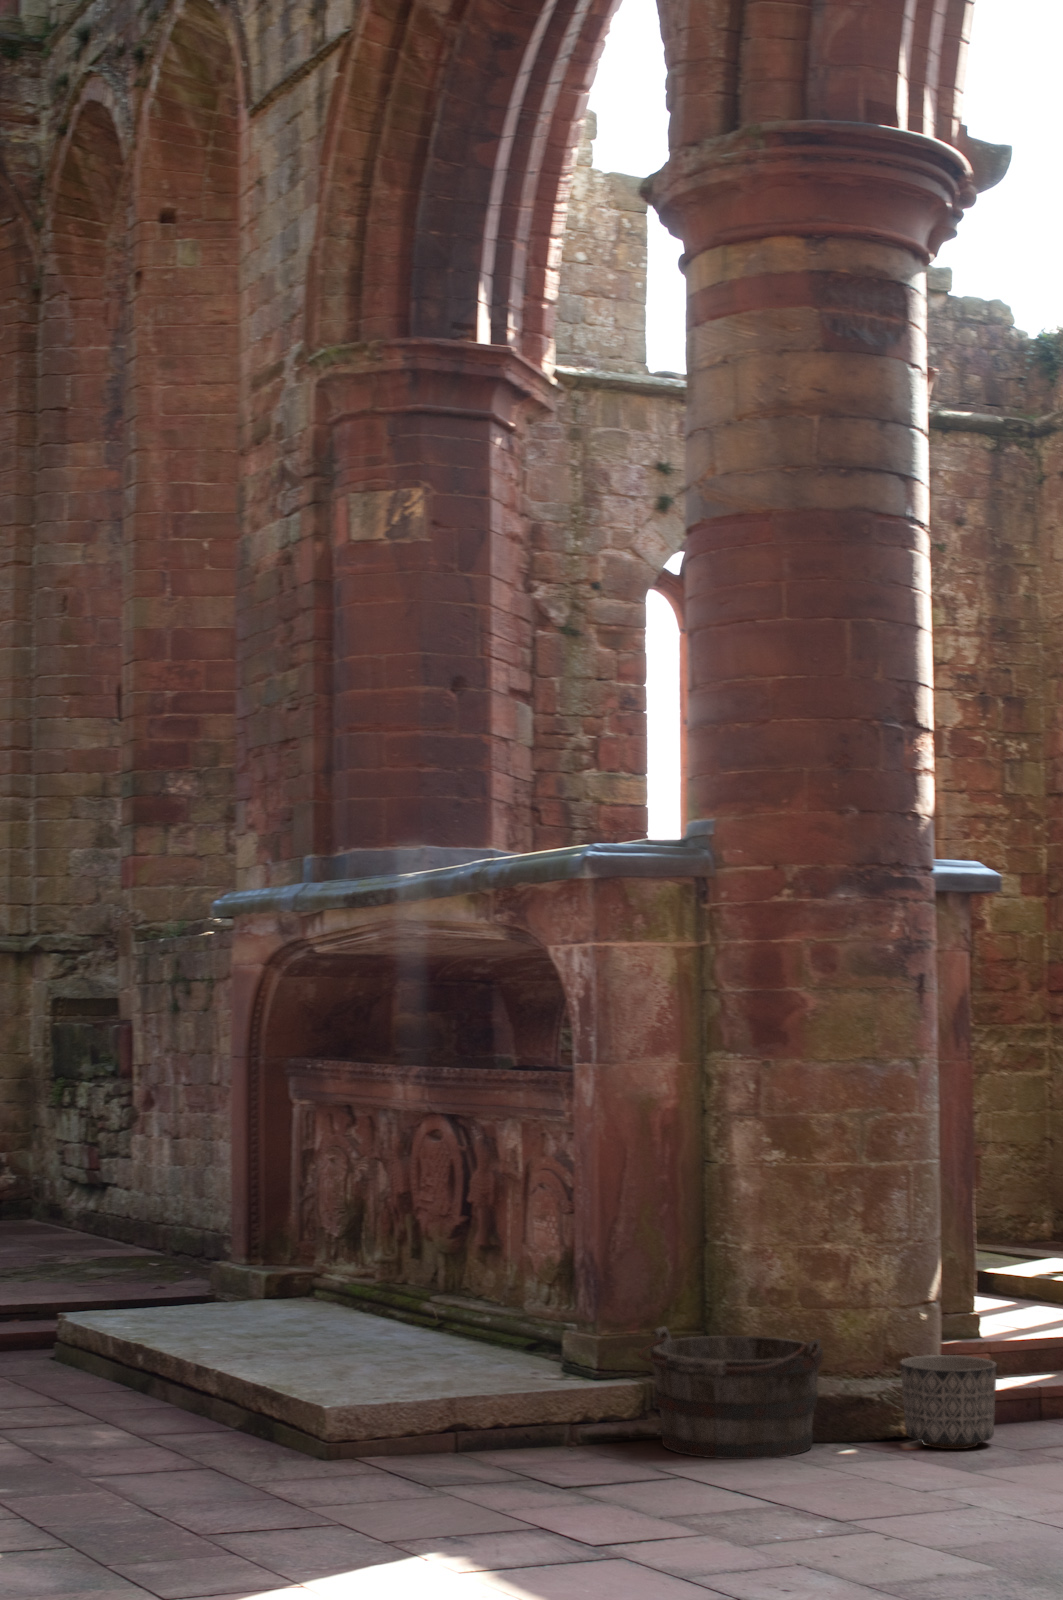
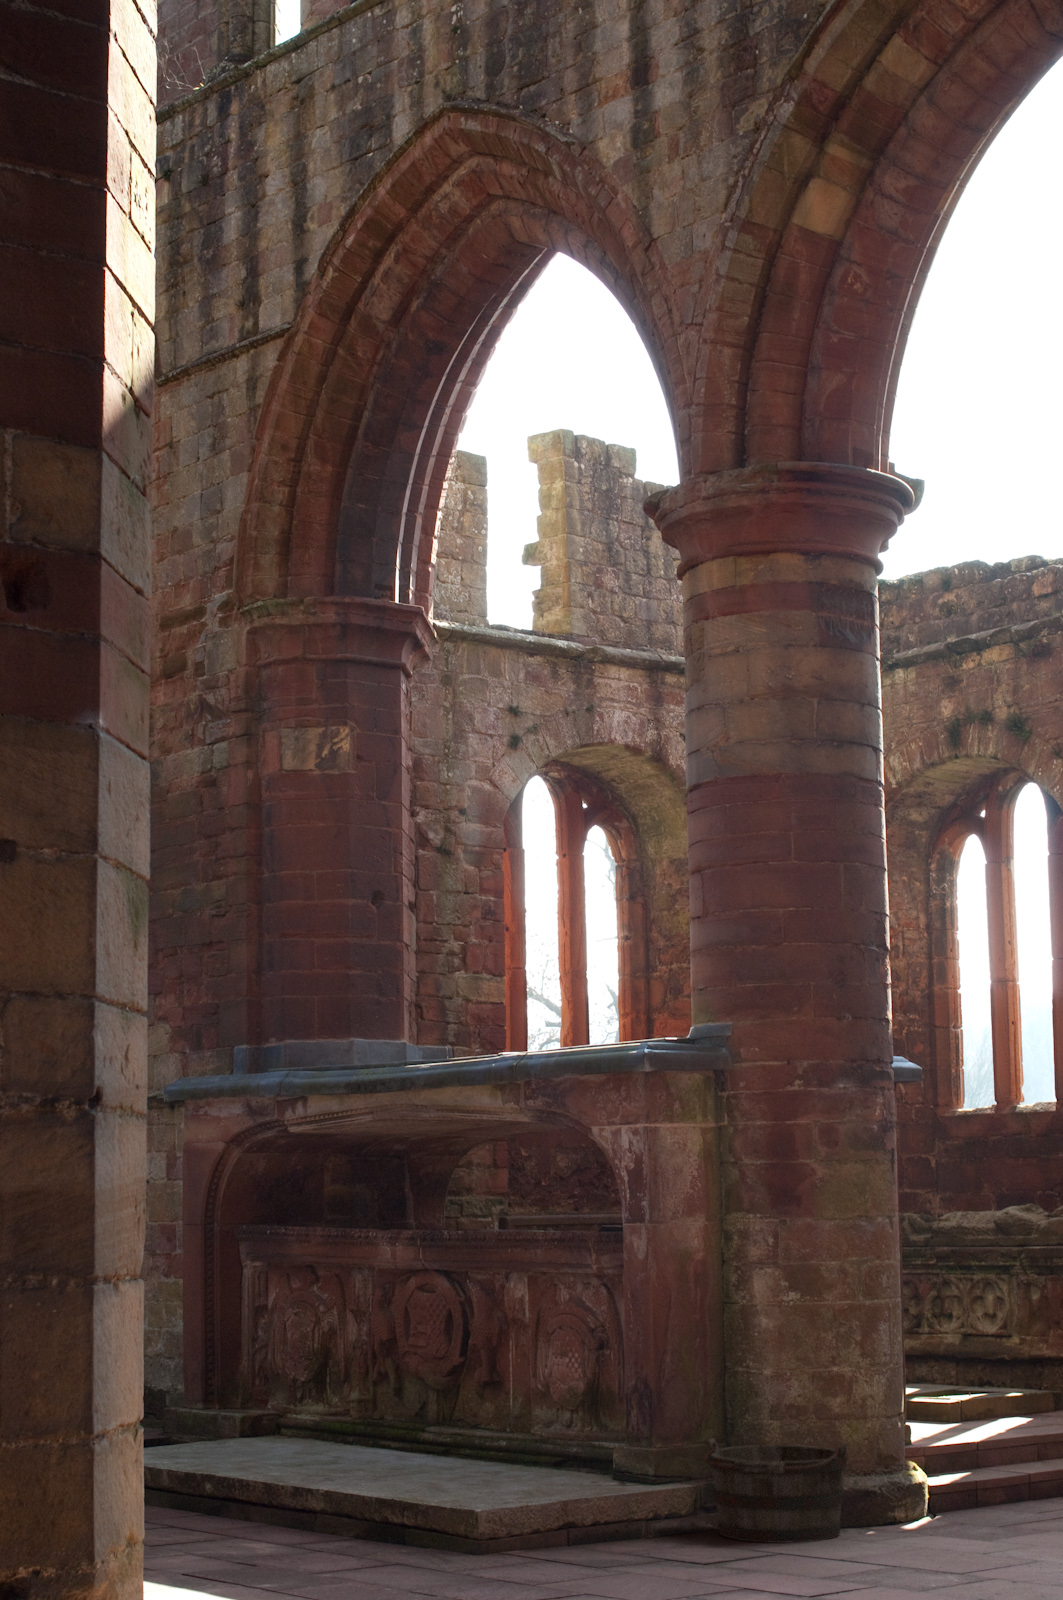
planter: present [900,1355,997,1449] -> none [902,1456,979,1530]

